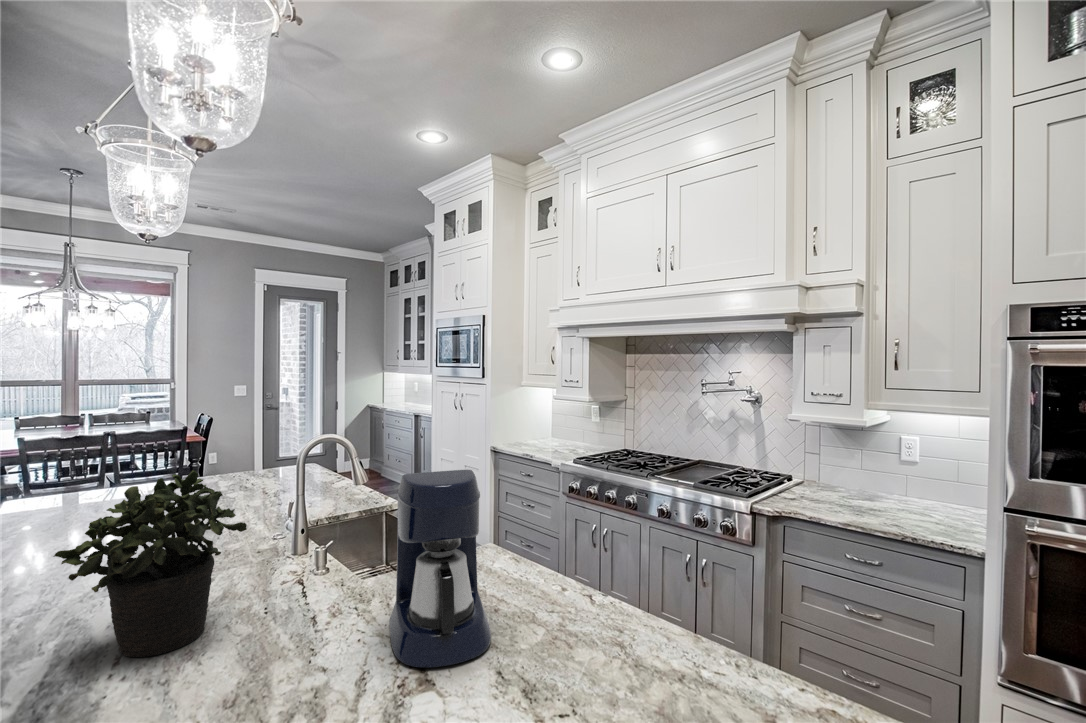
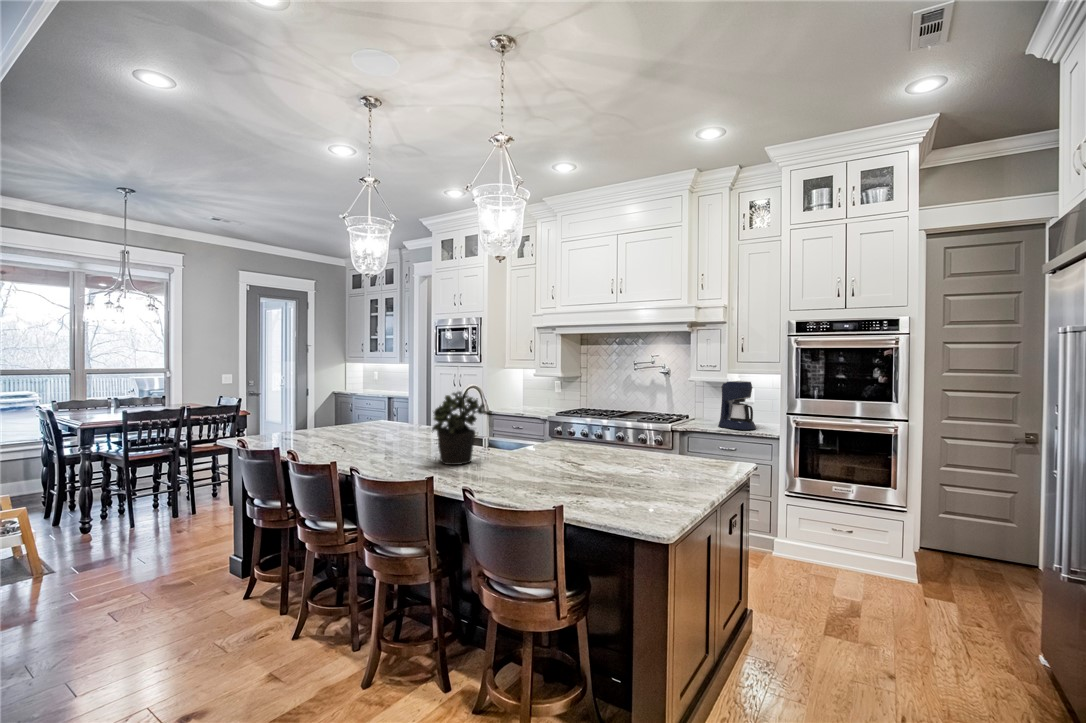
coffee maker: present [389,470,491,667] -> present [718,381,756,430]

